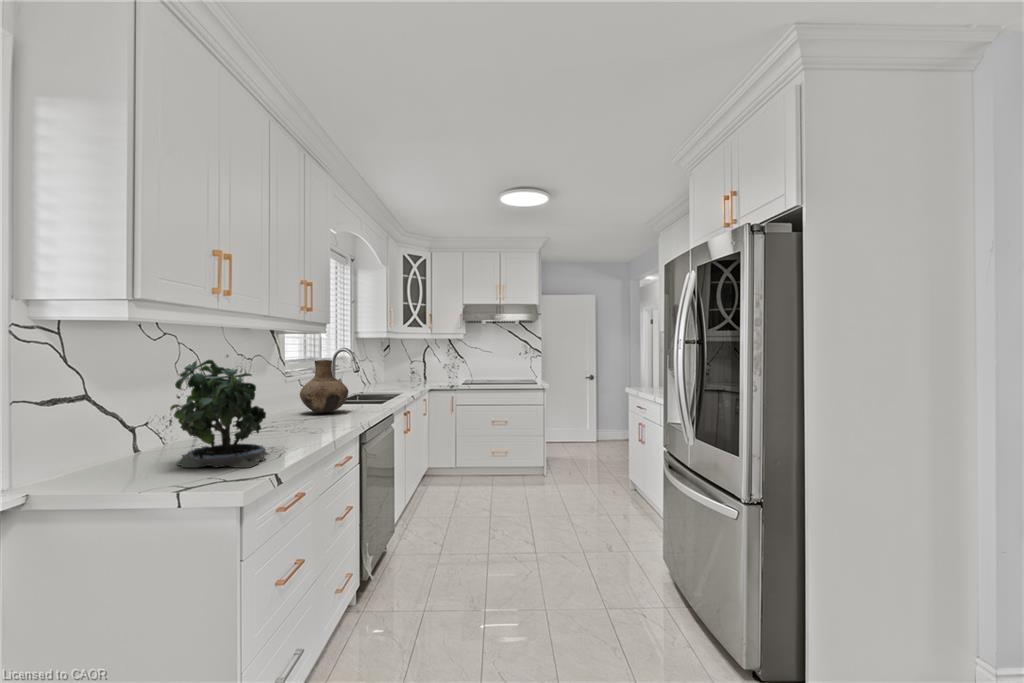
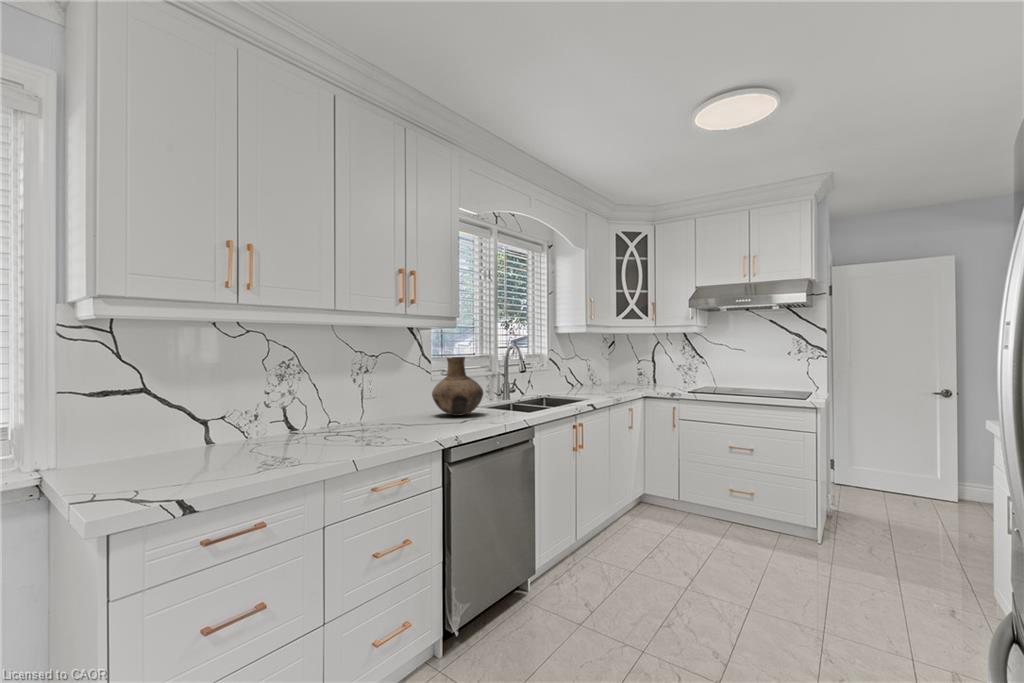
potted plant: present [170,355,266,468] -> none [181,350,289,474]

